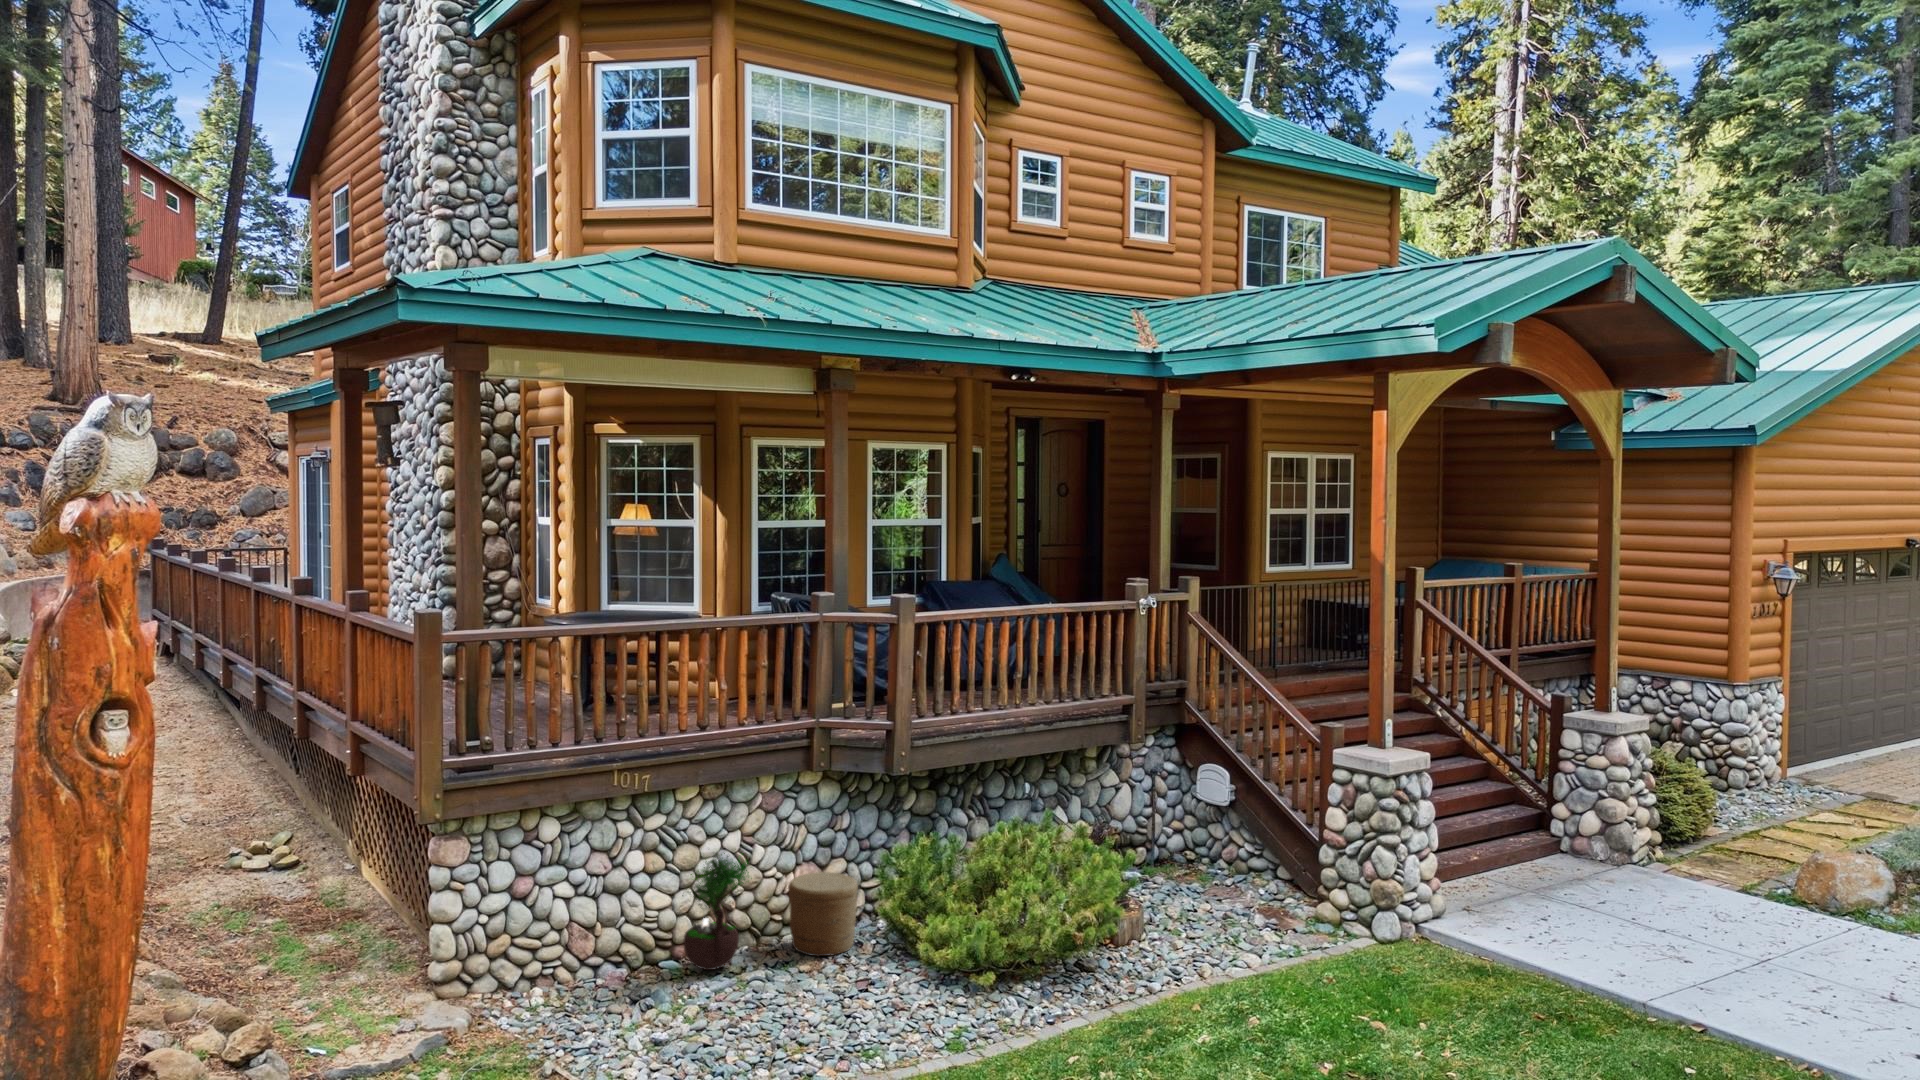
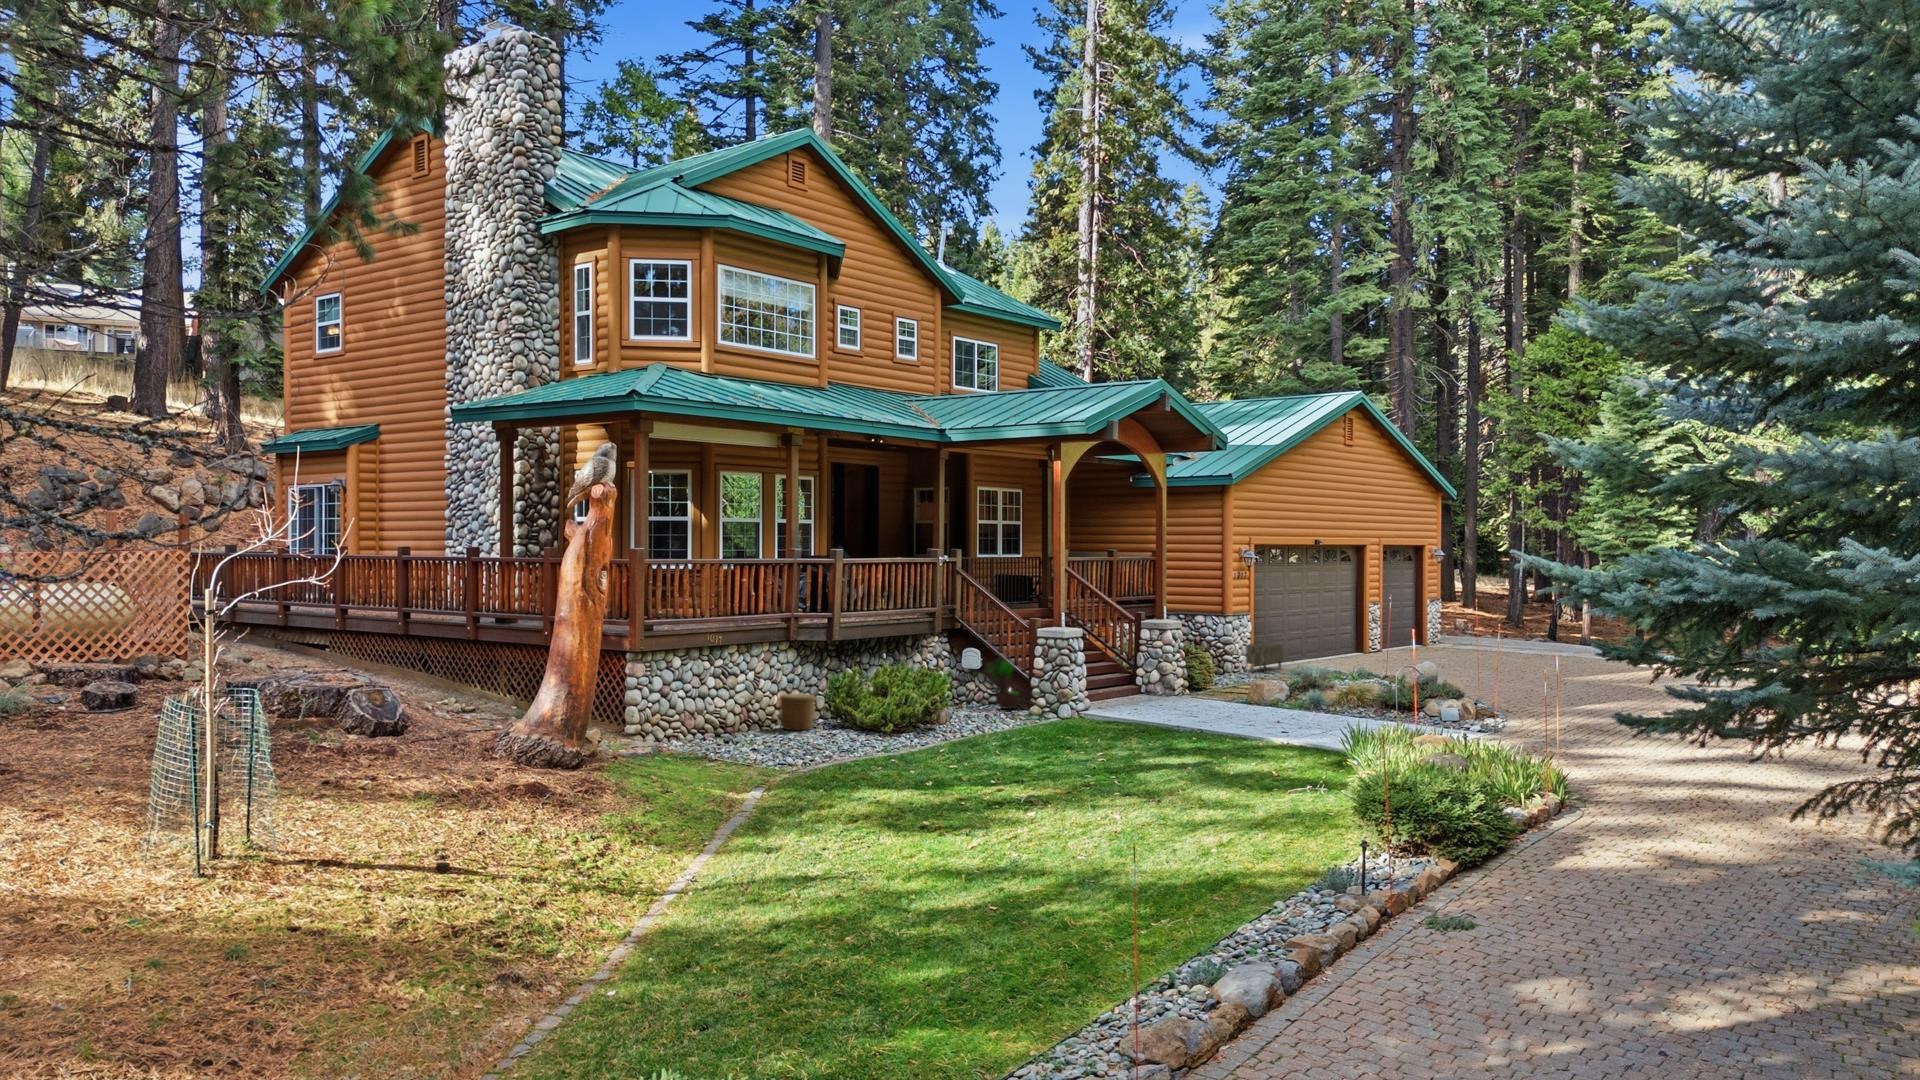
bench: none [1765,728,1850,793] -> present [1246,643,1283,672]
potted tree: present [682,853,749,970] -> present [989,660,1019,709]

